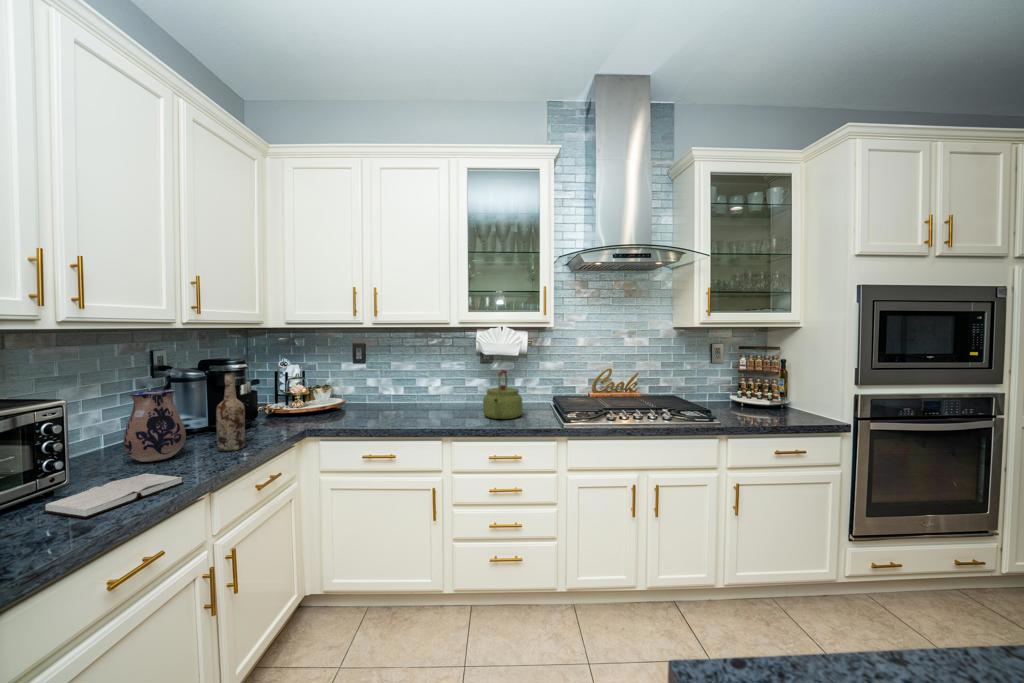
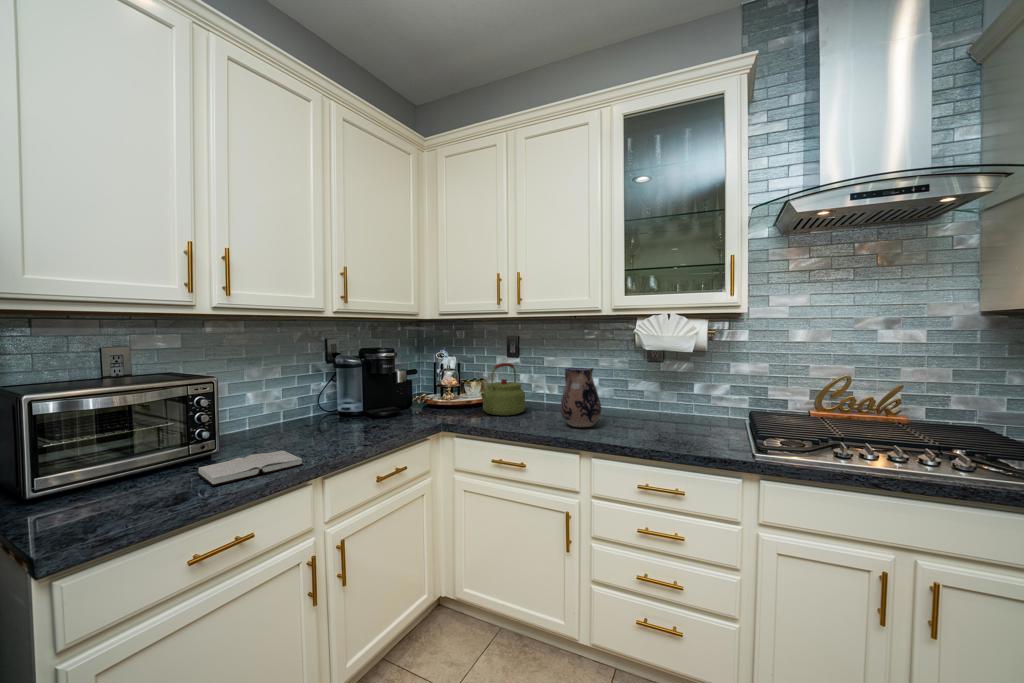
kettle: present [483,370,523,419] -> present [481,363,525,415]
wine bottle: present [216,373,245,451] -> none [353,361,378,438]
ceramic pitcher: present [123,390,186,462] -> present [560,367,601,427]

